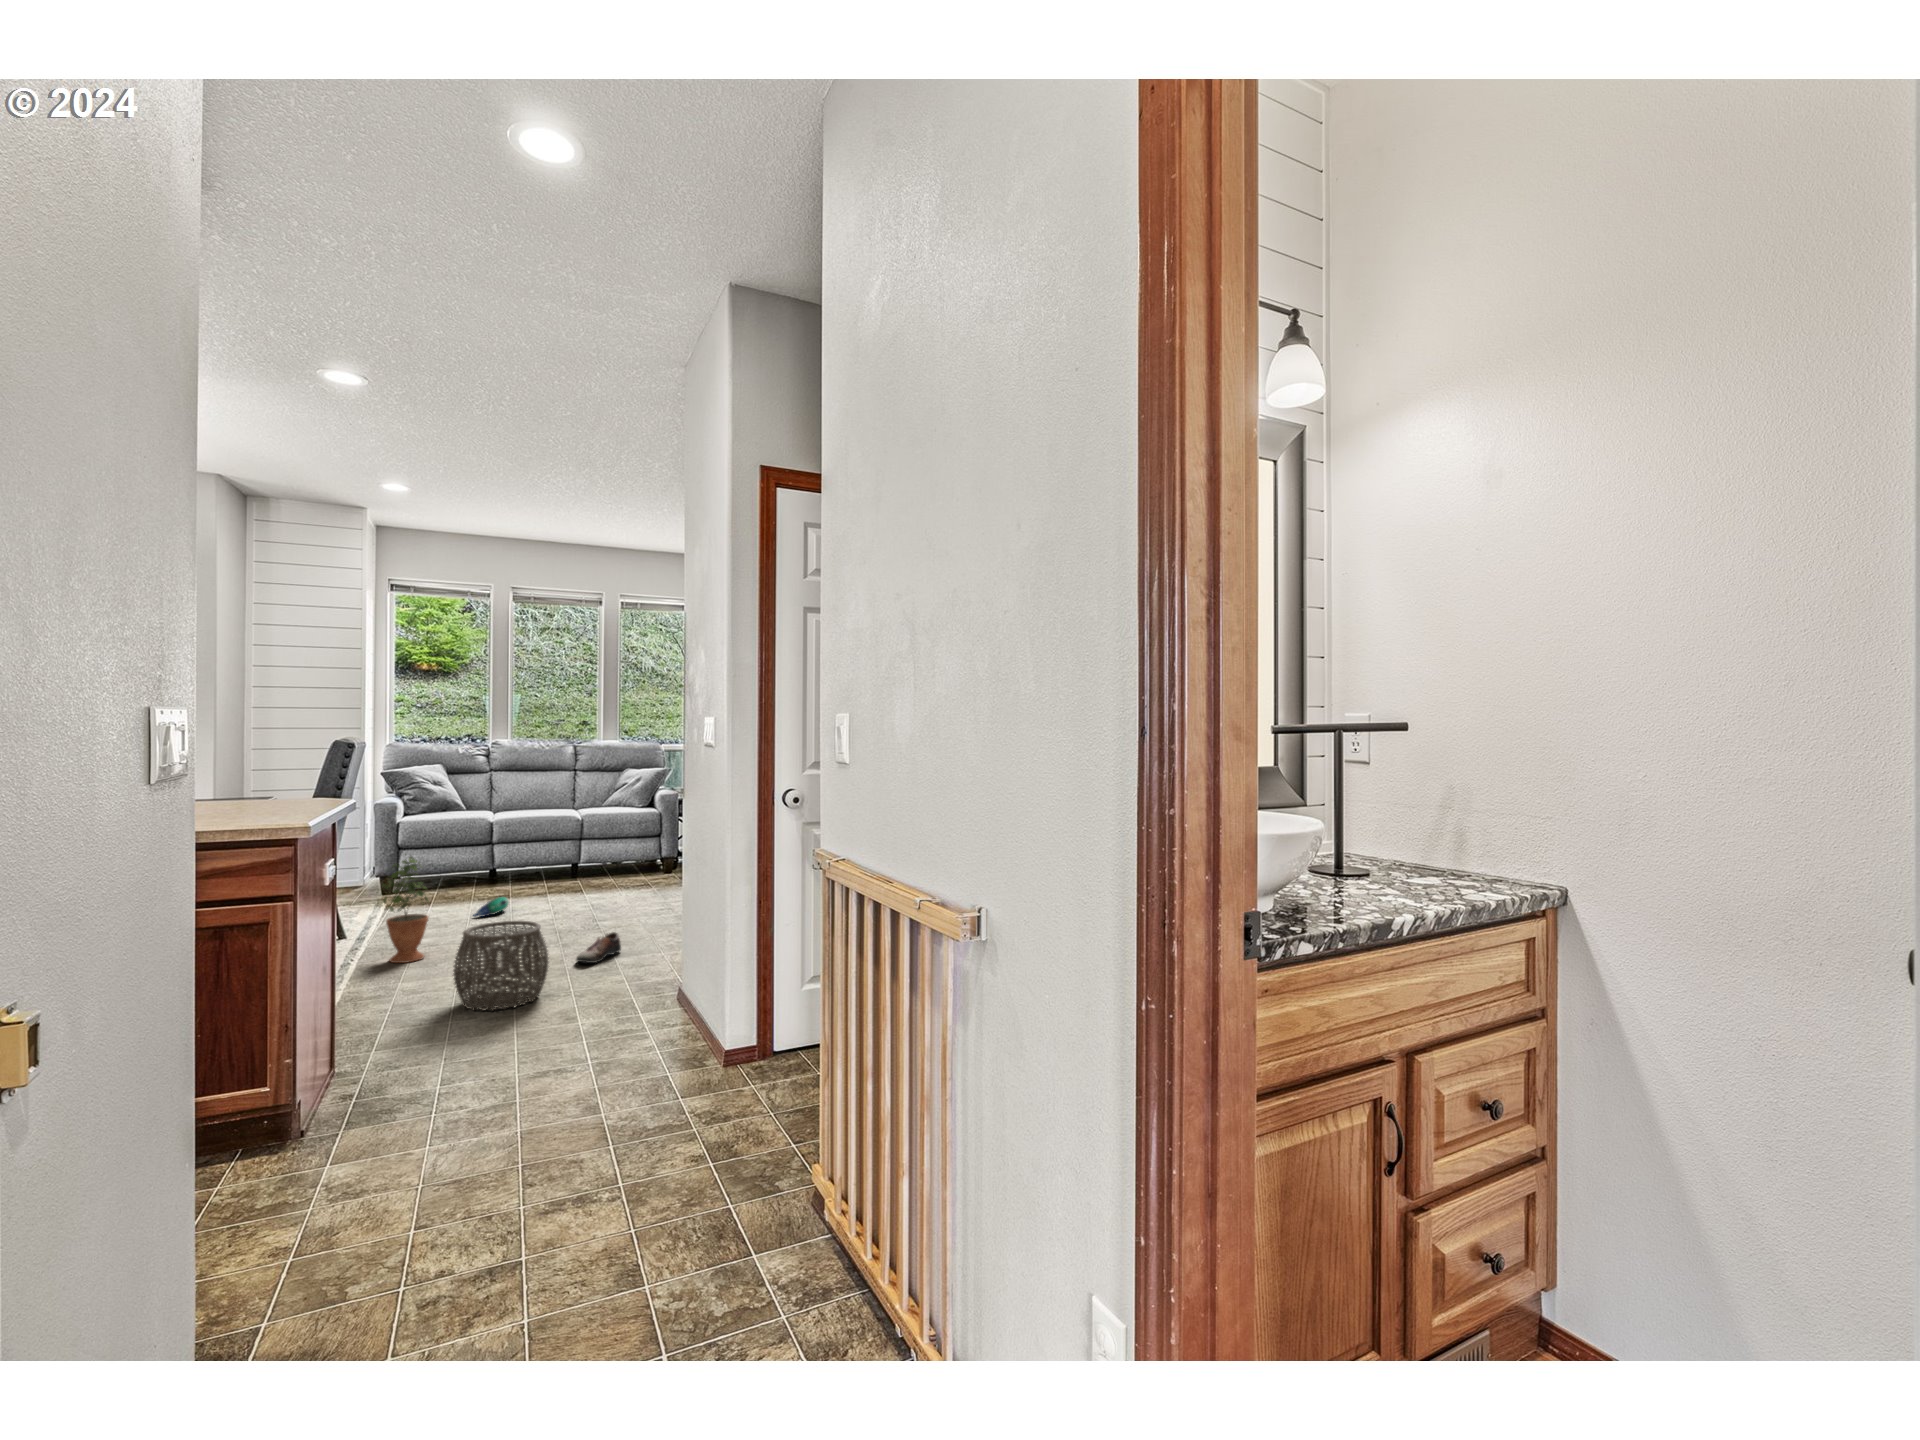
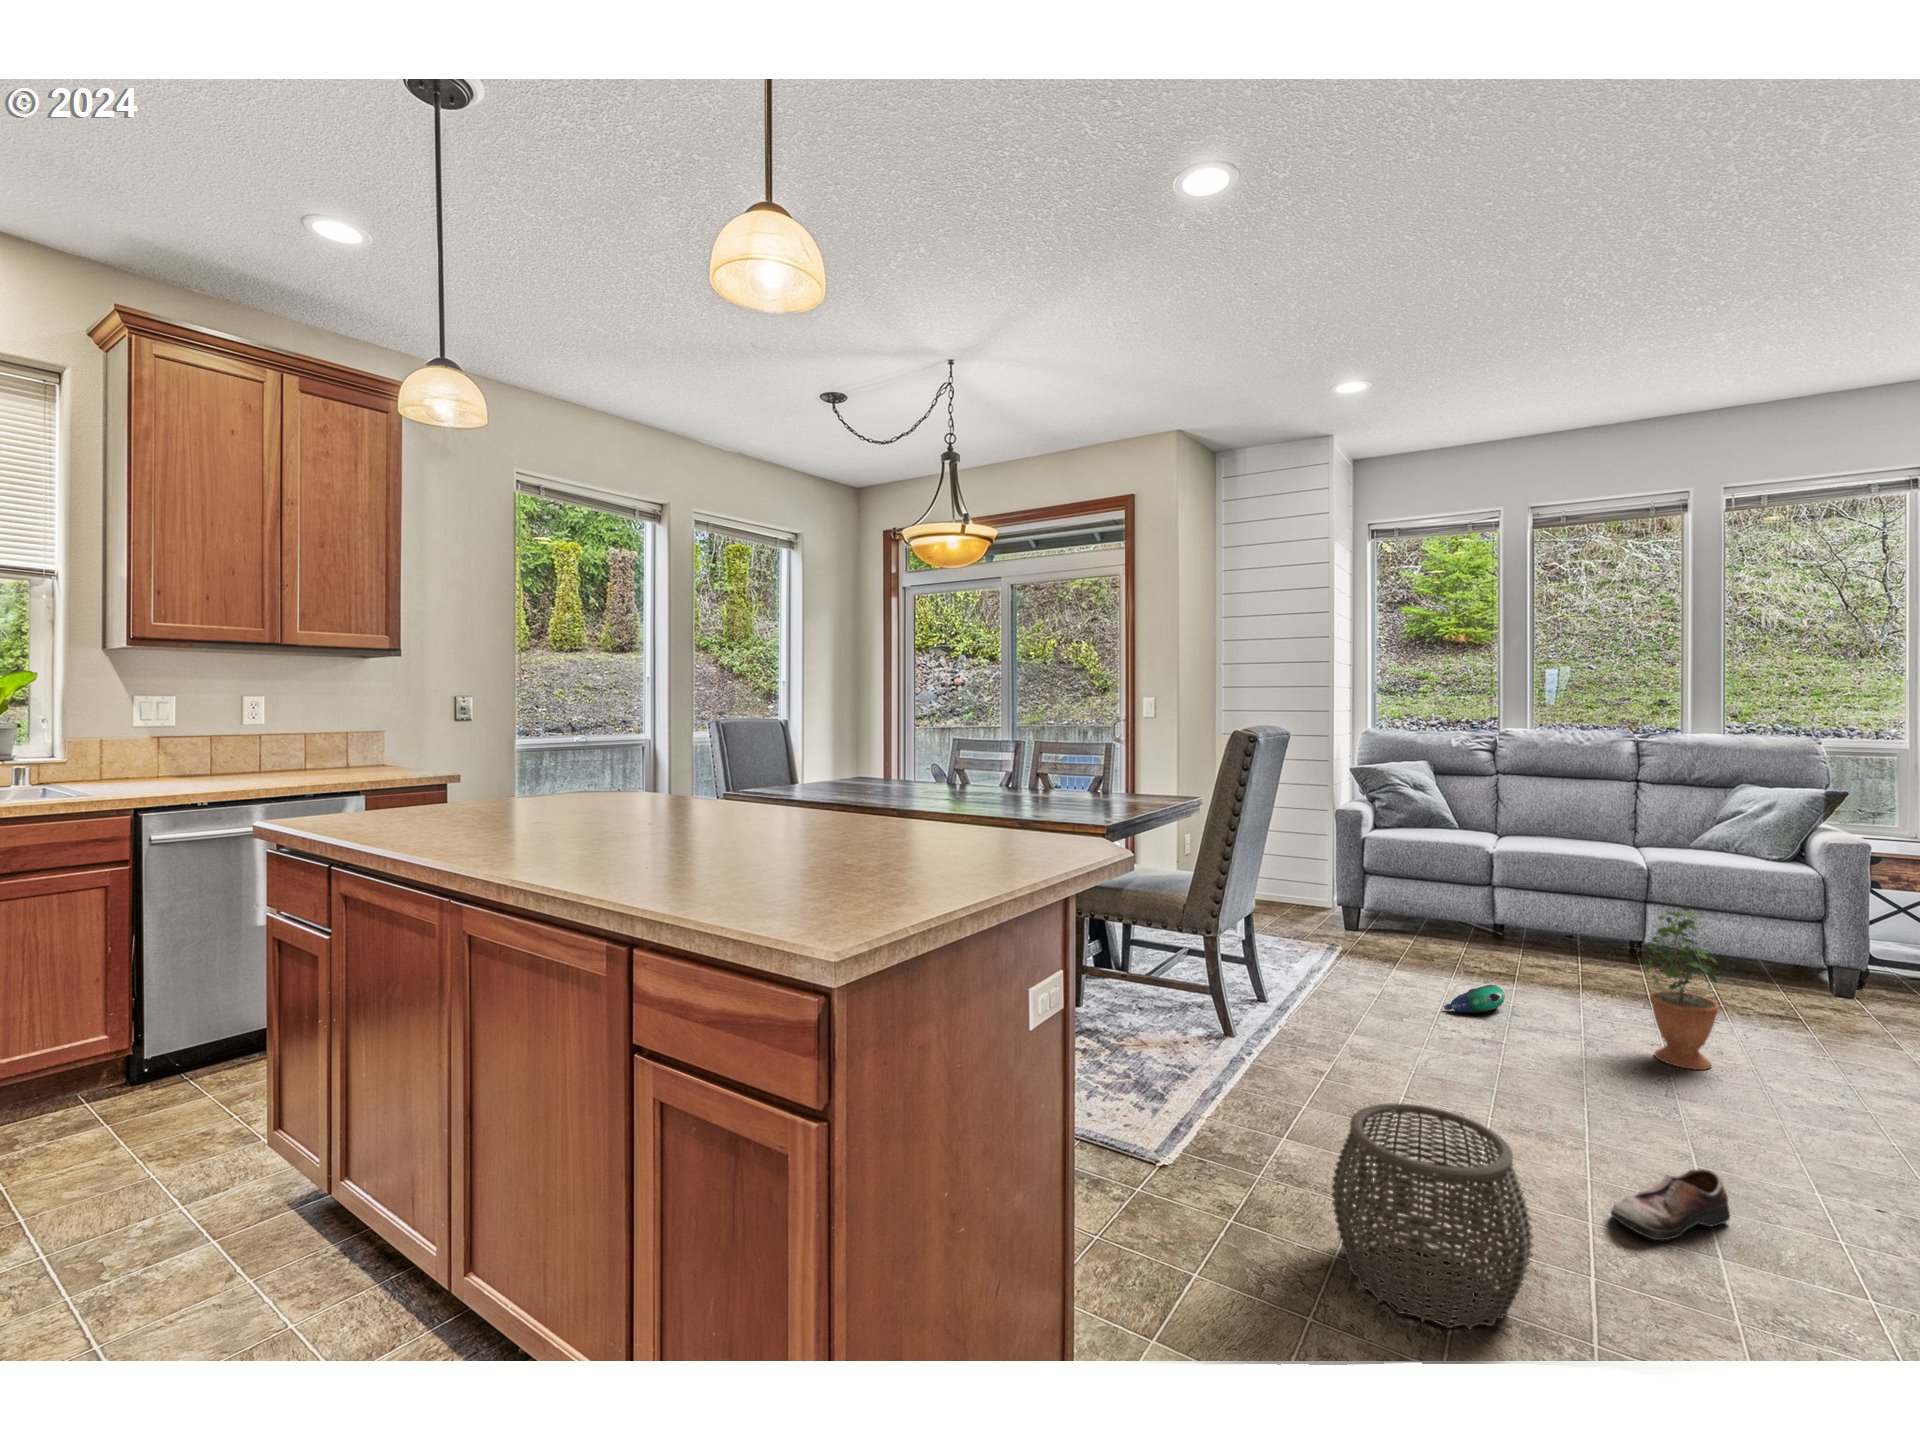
potted plant: present [382,857,428,963] -> present [1645,906,1719,1070]

